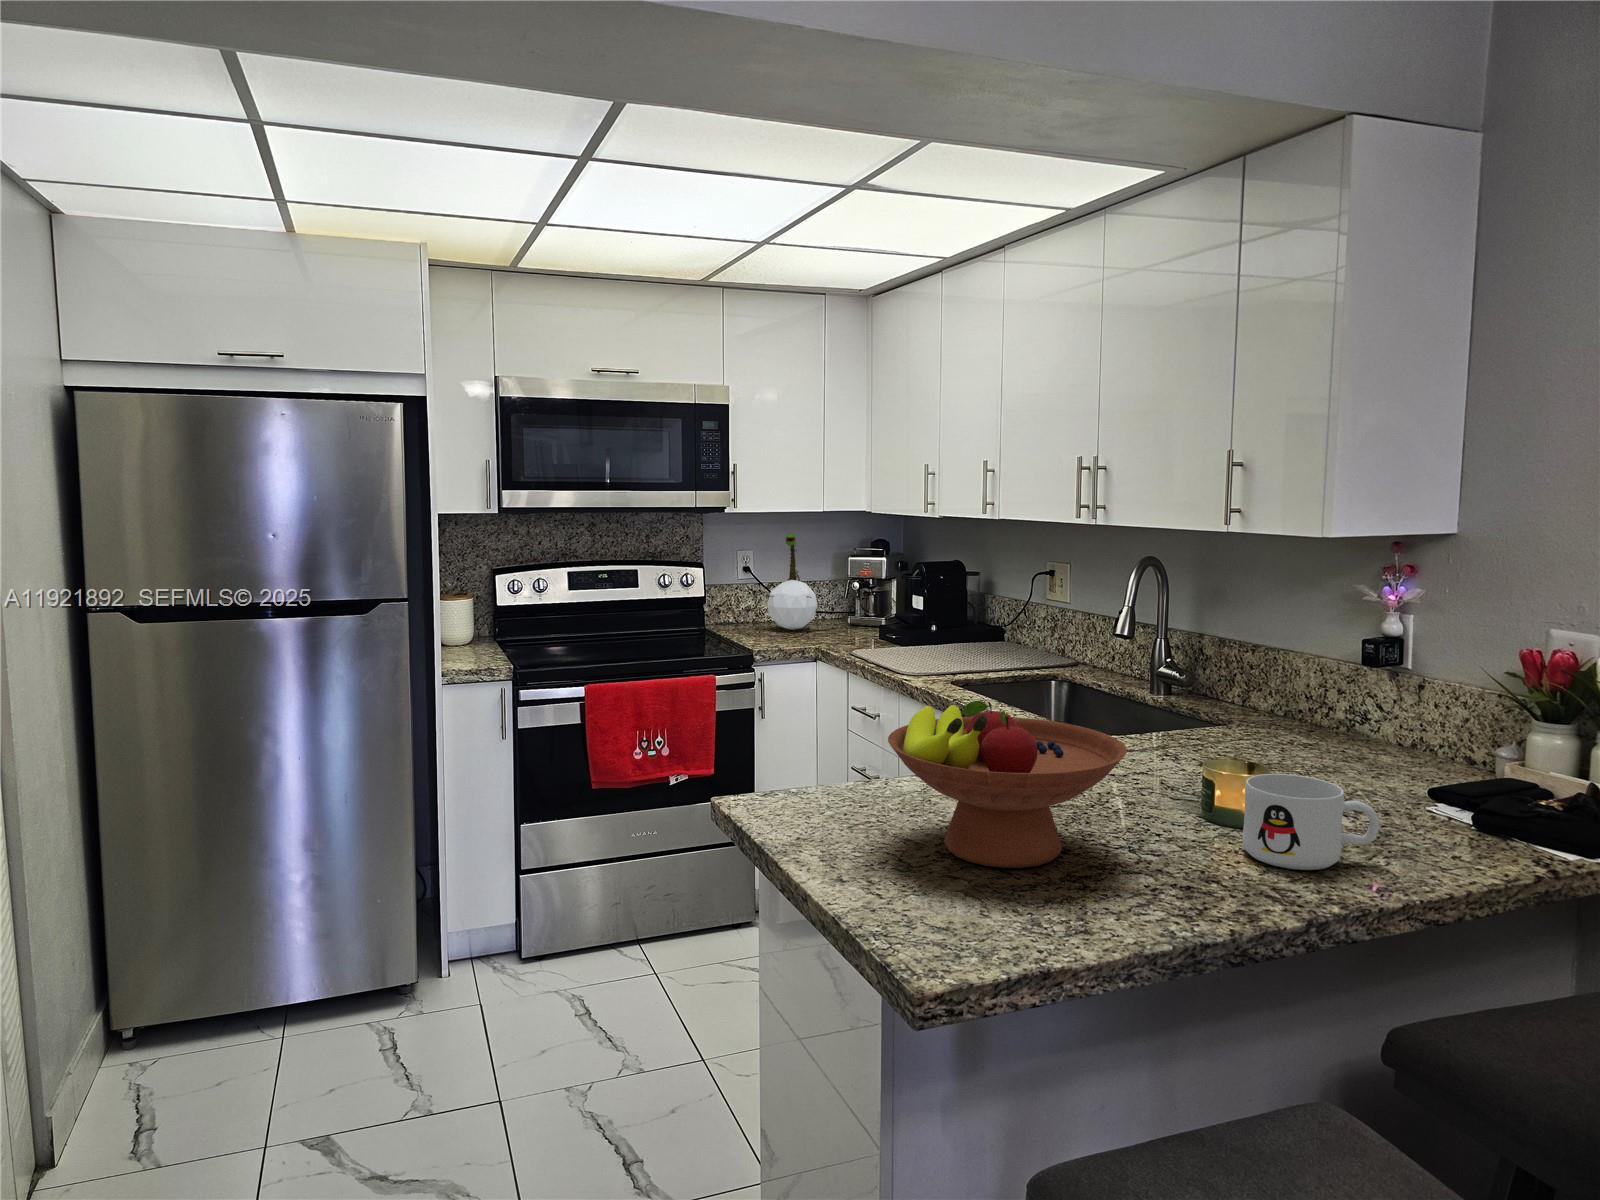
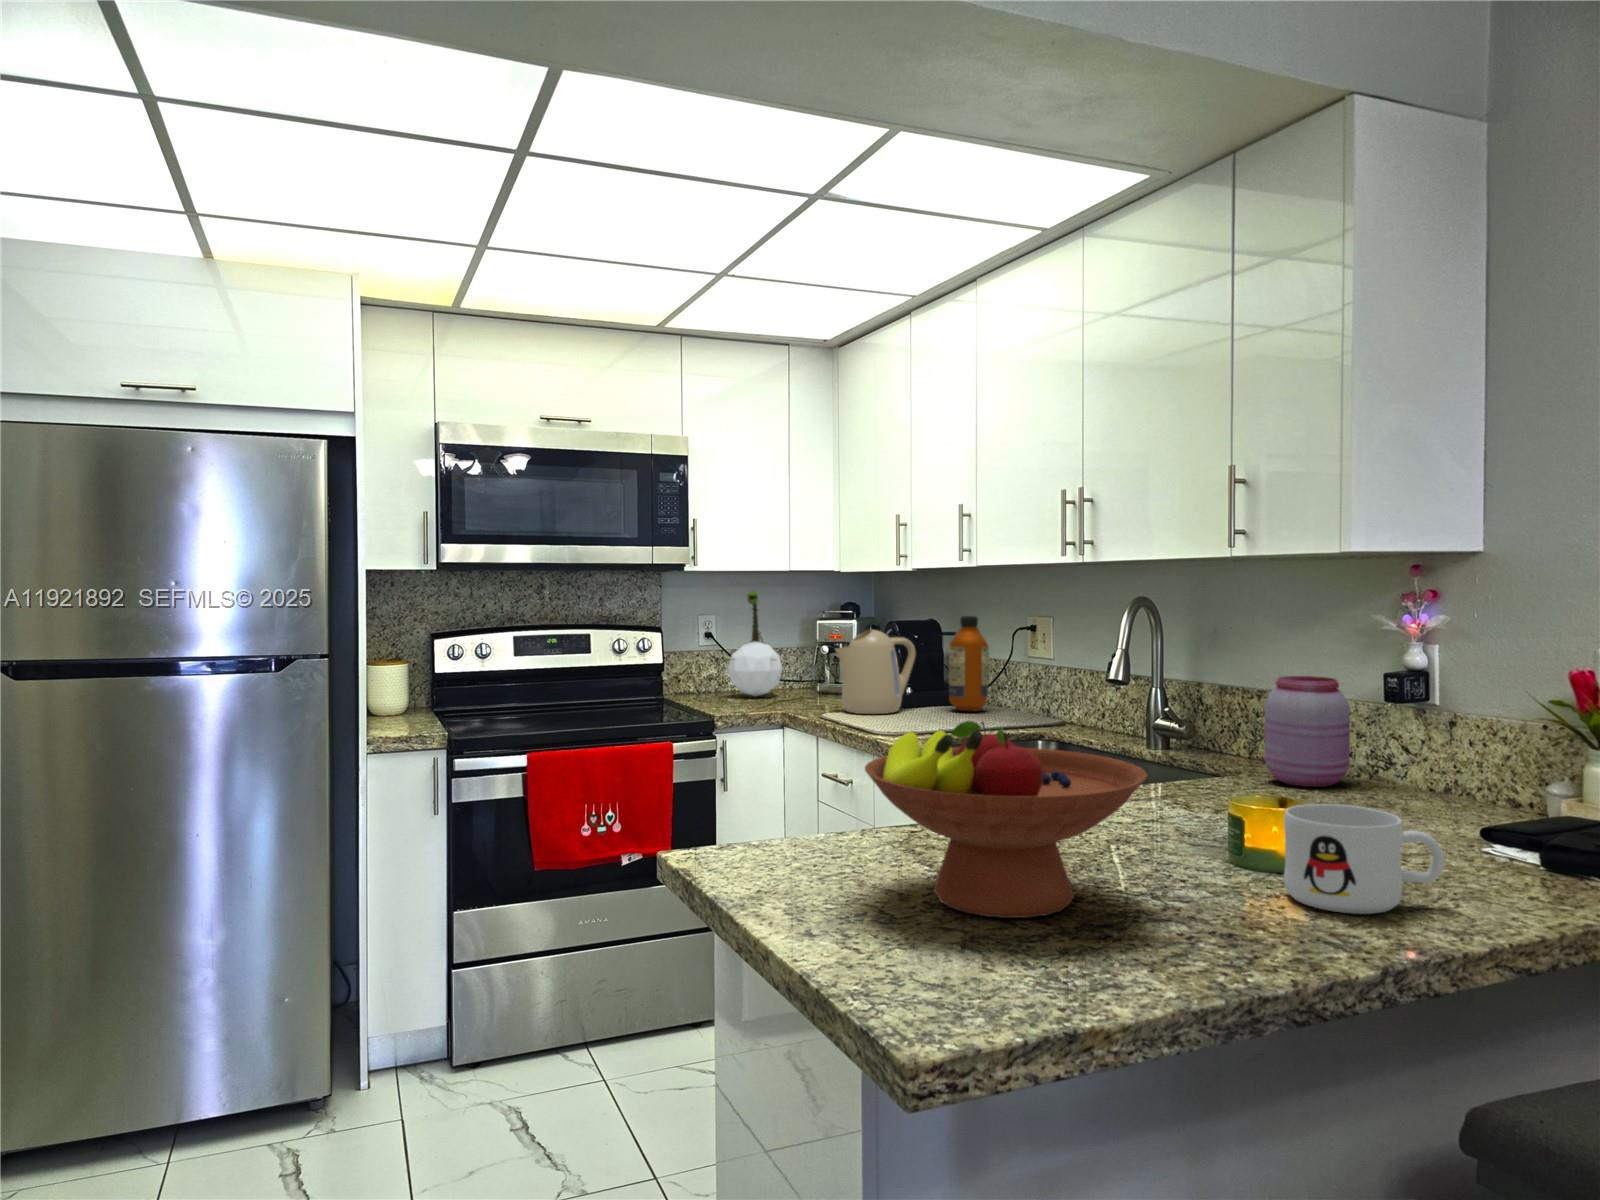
bottle: none [971,562,1008,650] -> present [949,616,989,711]
kettle: none [865,574,940,652] -> present [835,630,916,714]
jar: none [1250,638,1329,739] -> present [1265,676,1350,787]

